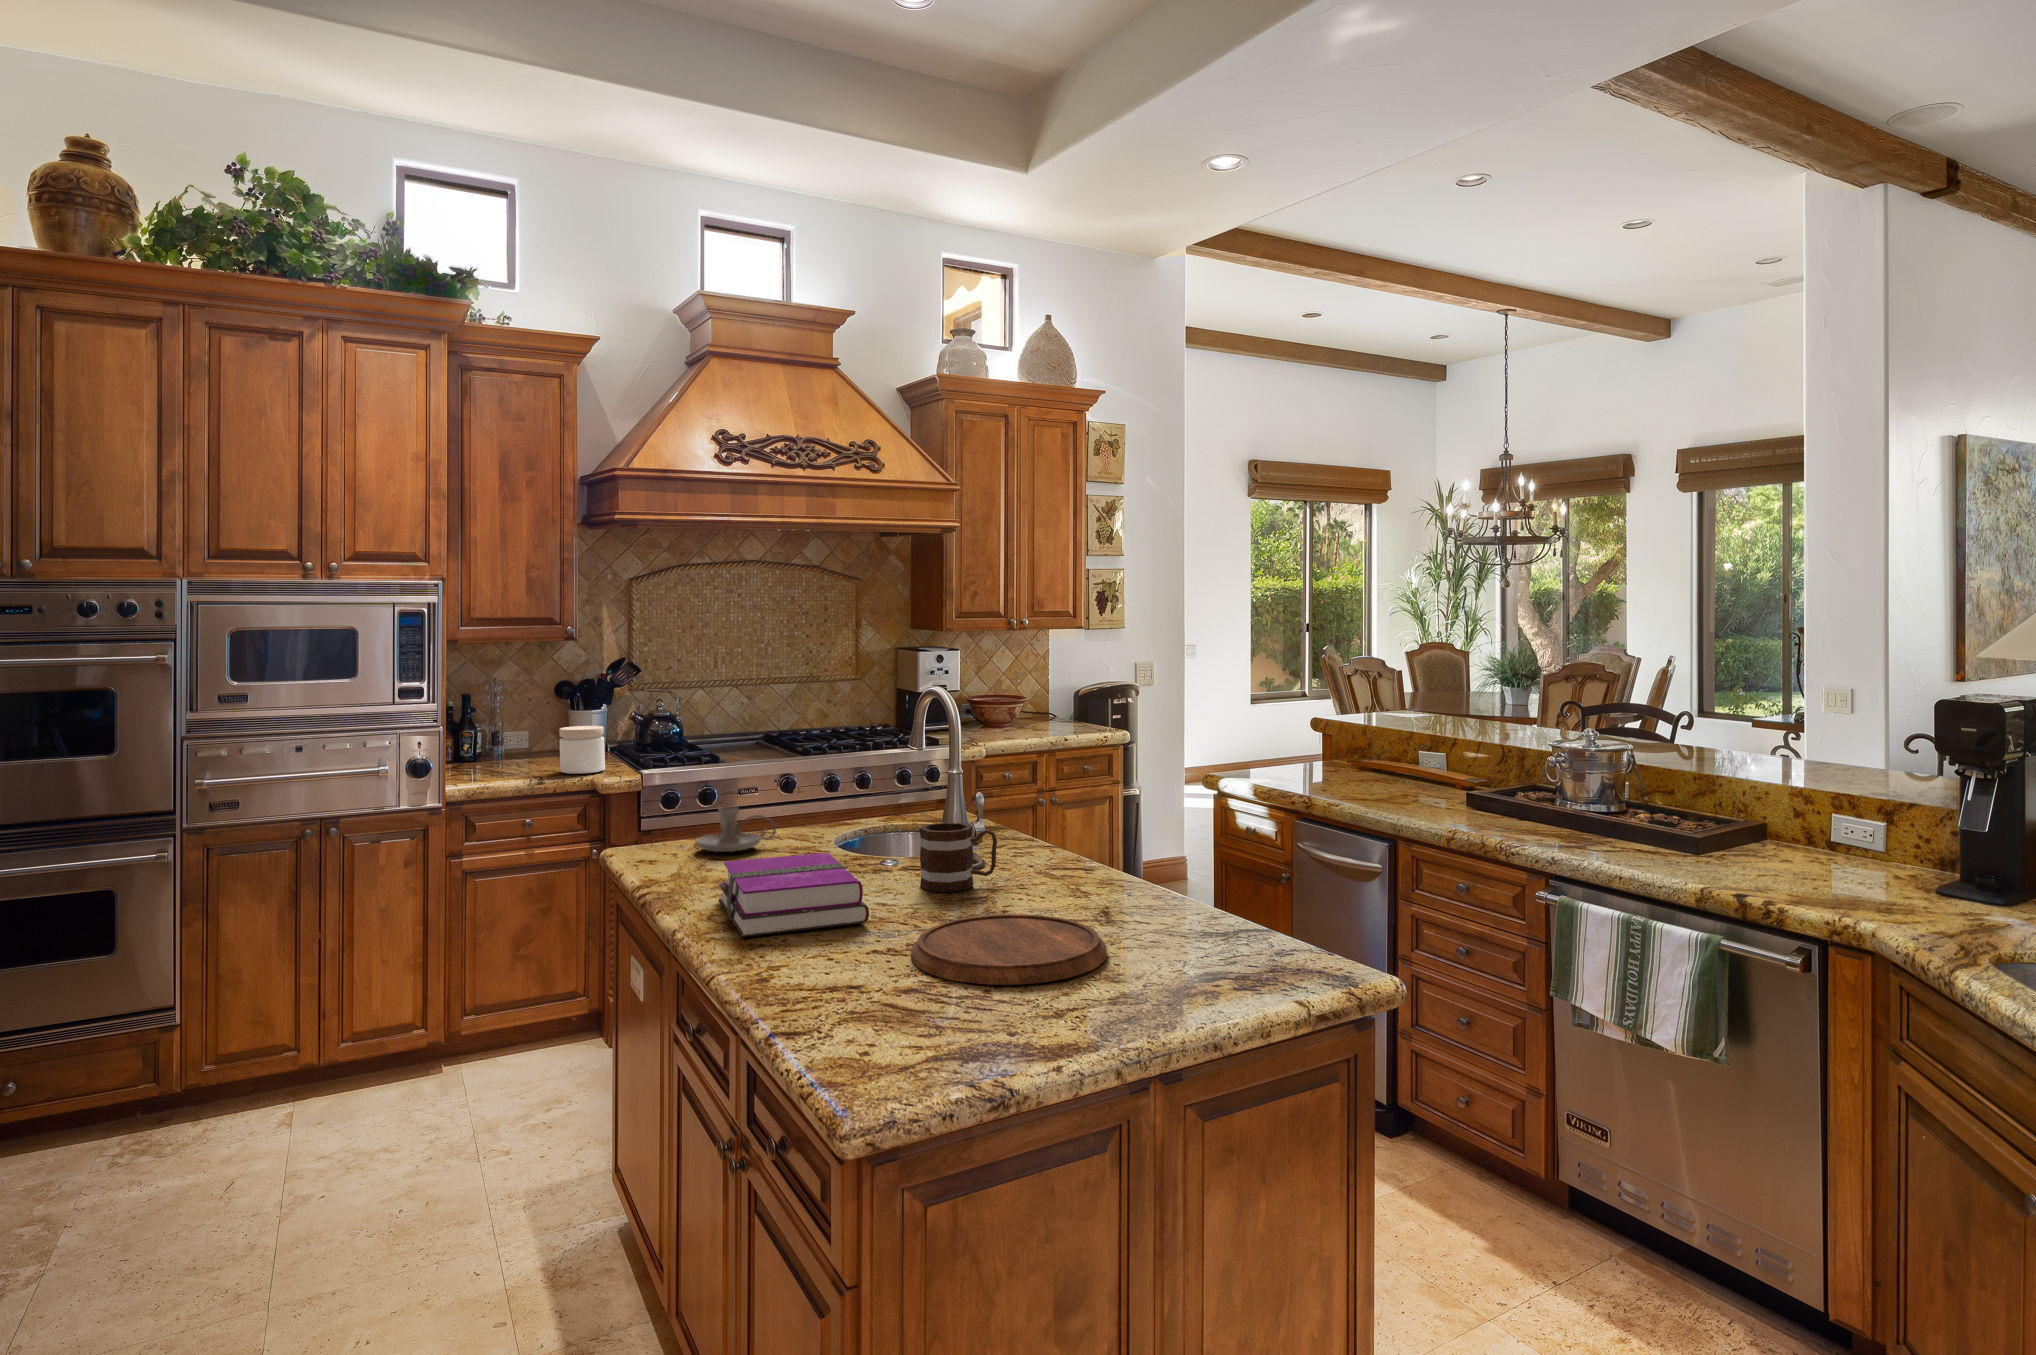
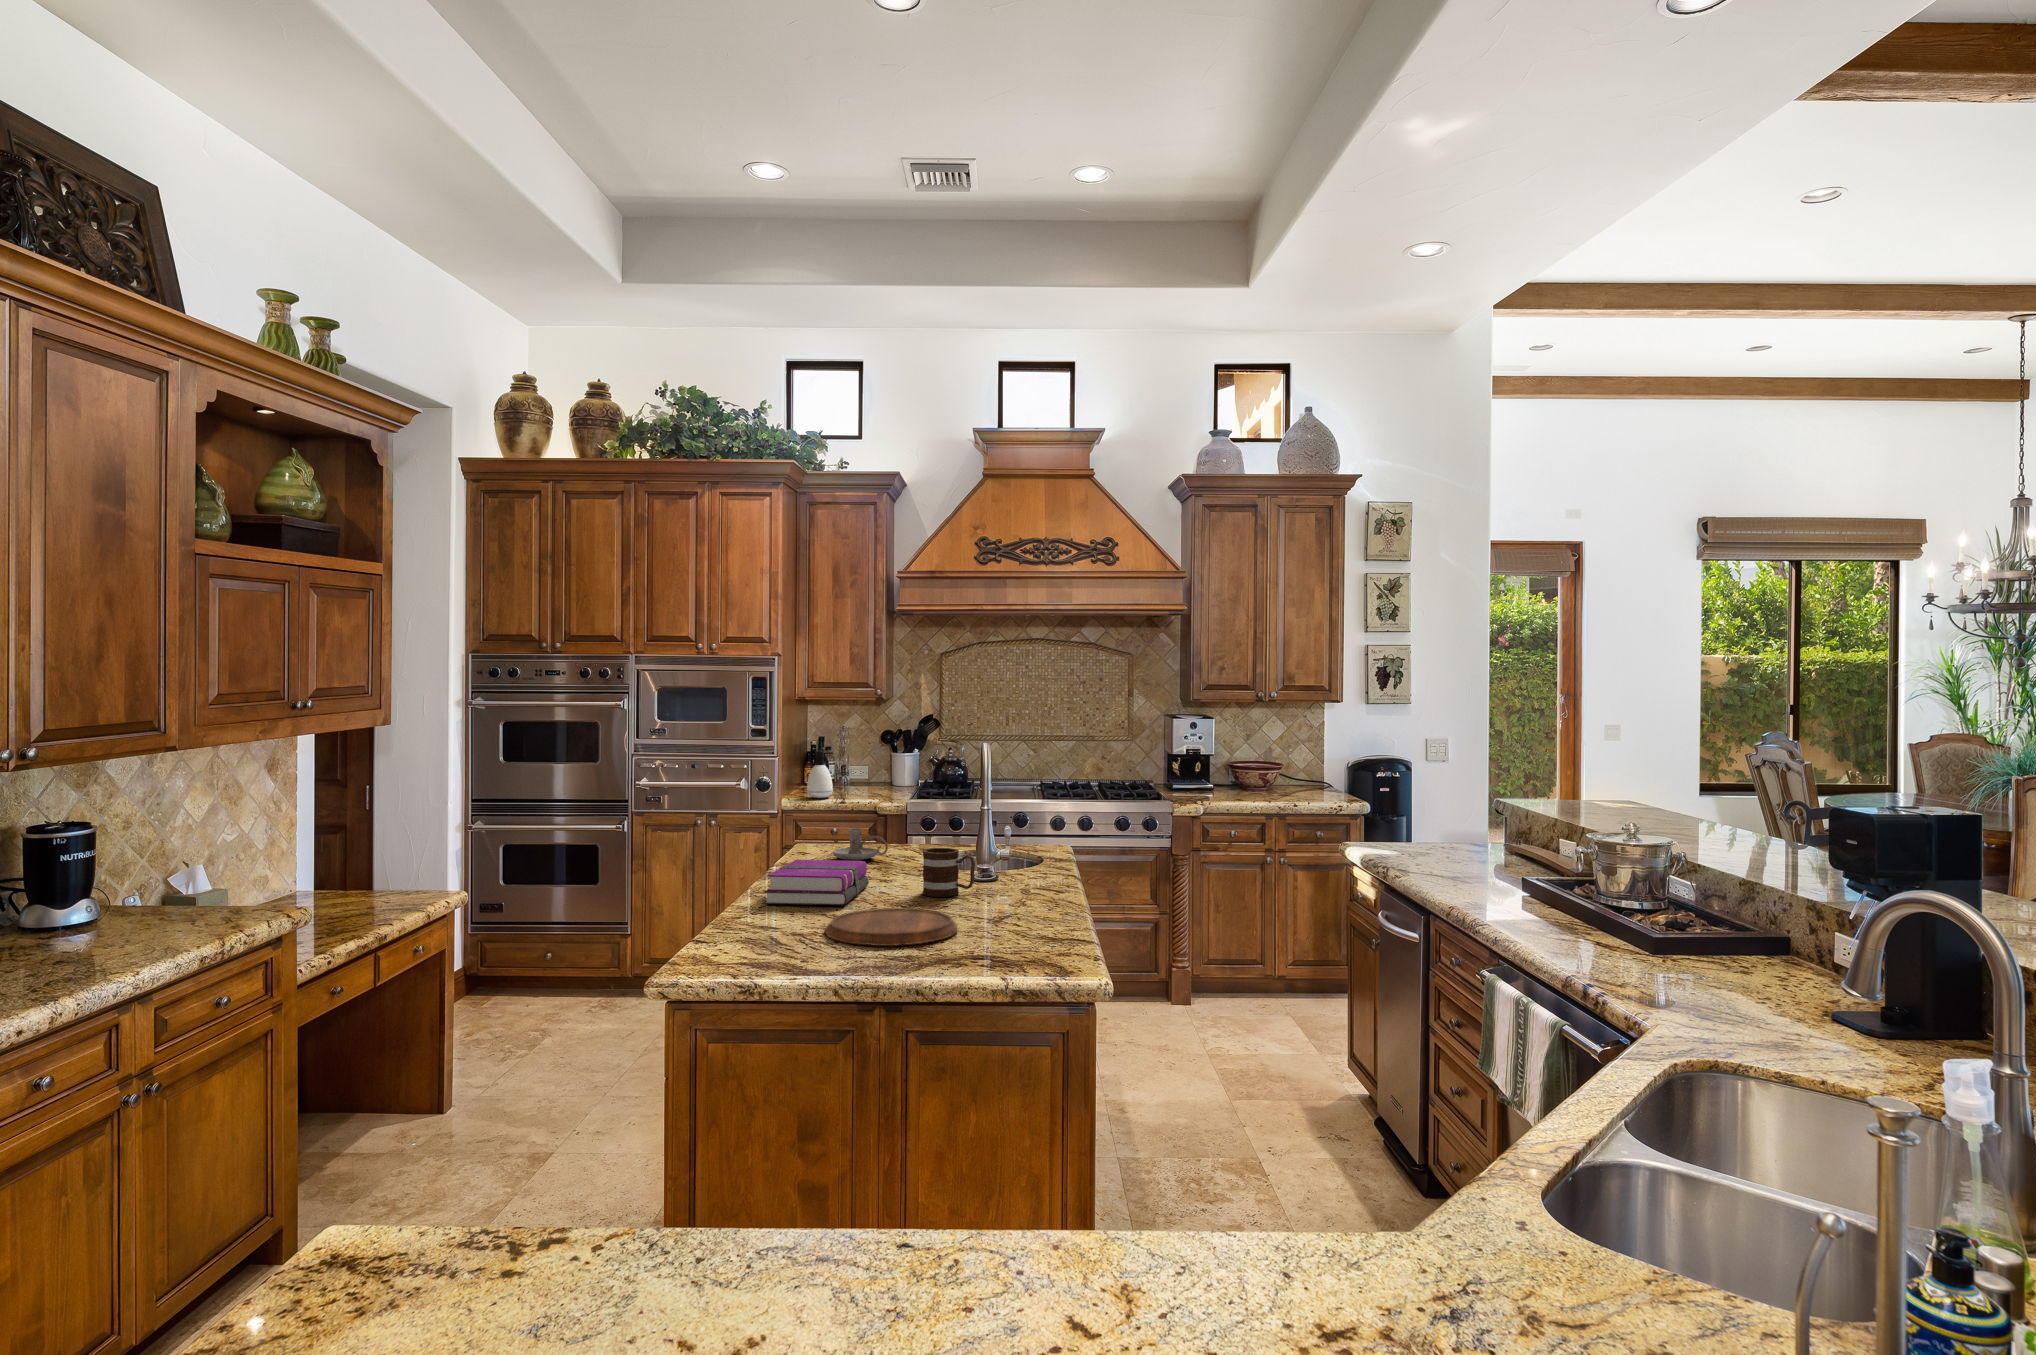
soap dispenser: none [477,706,515,771] -> present [807,750,834,798]
jar: present [559,726,605,774] -> none [856,768,888,804]

